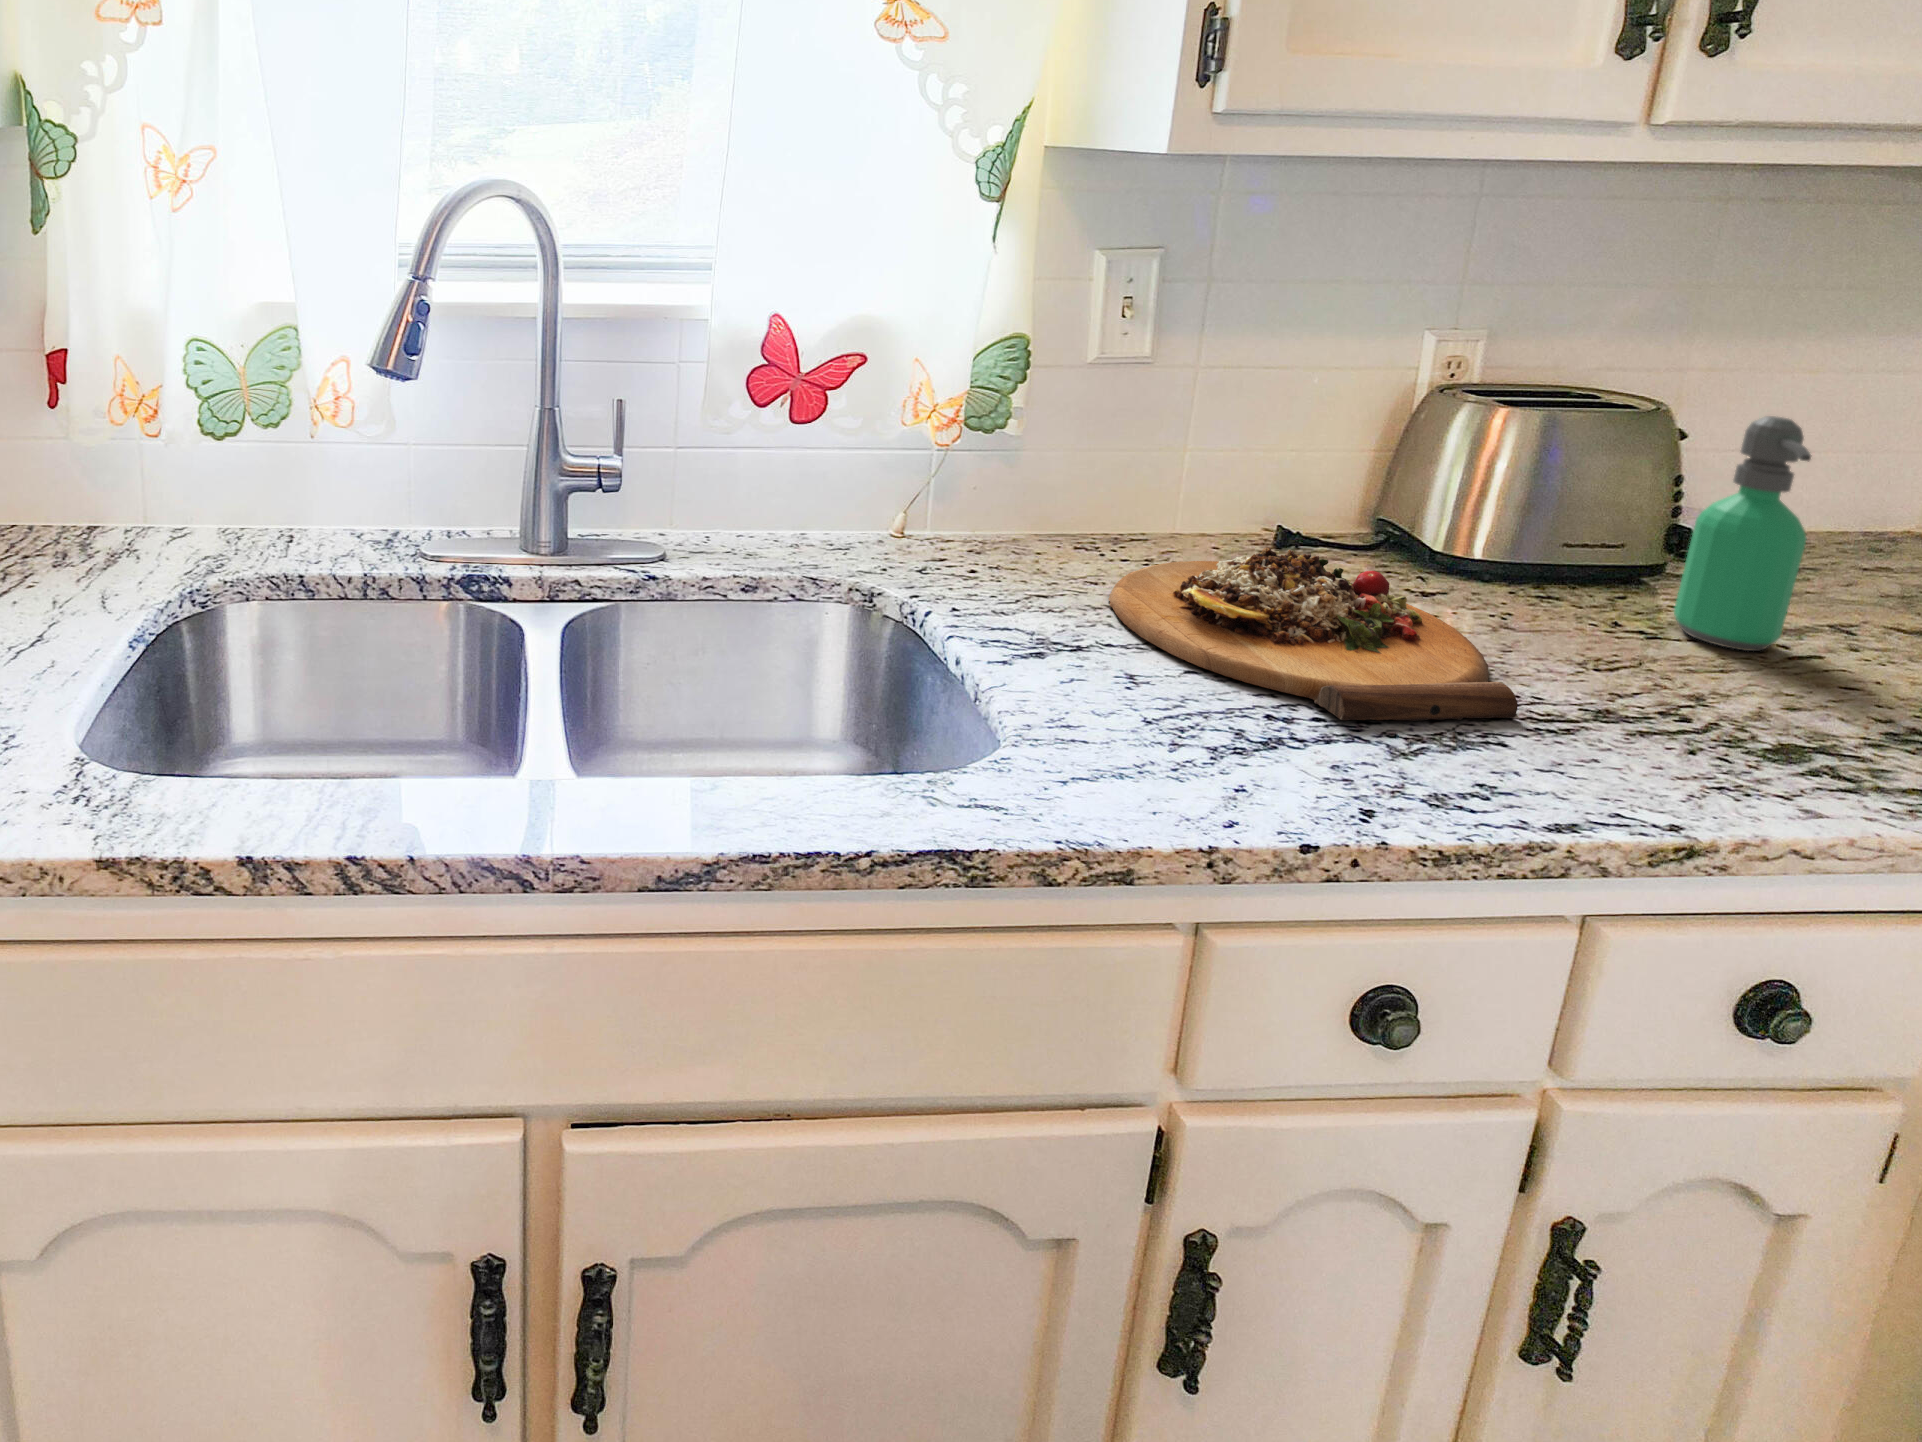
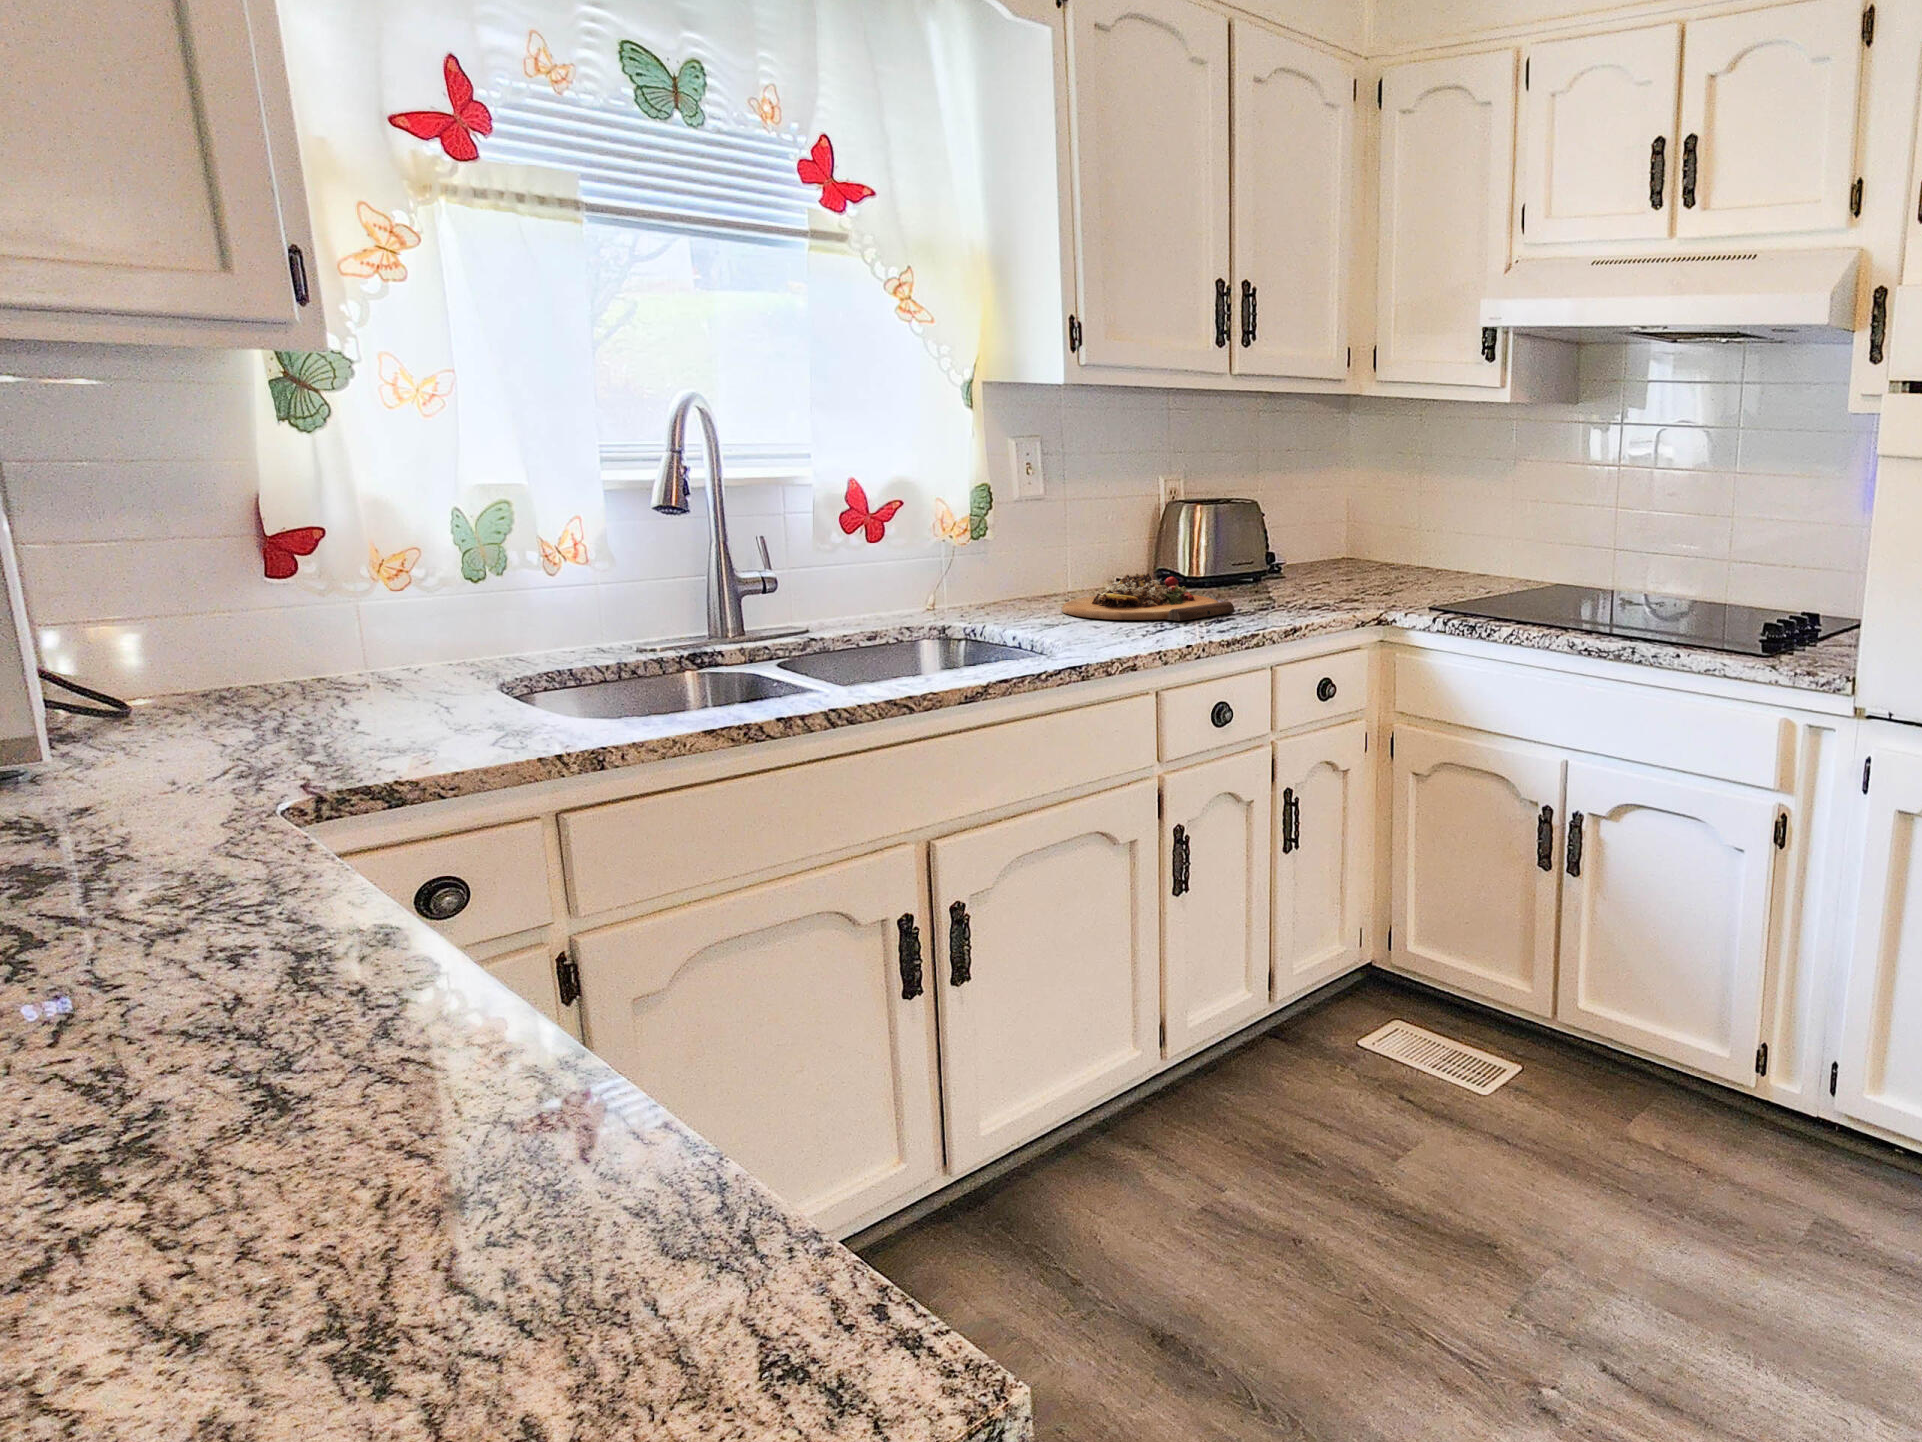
soap dispenser: present [1674,416,1811,651] -> none [1275,494,1308,591]

